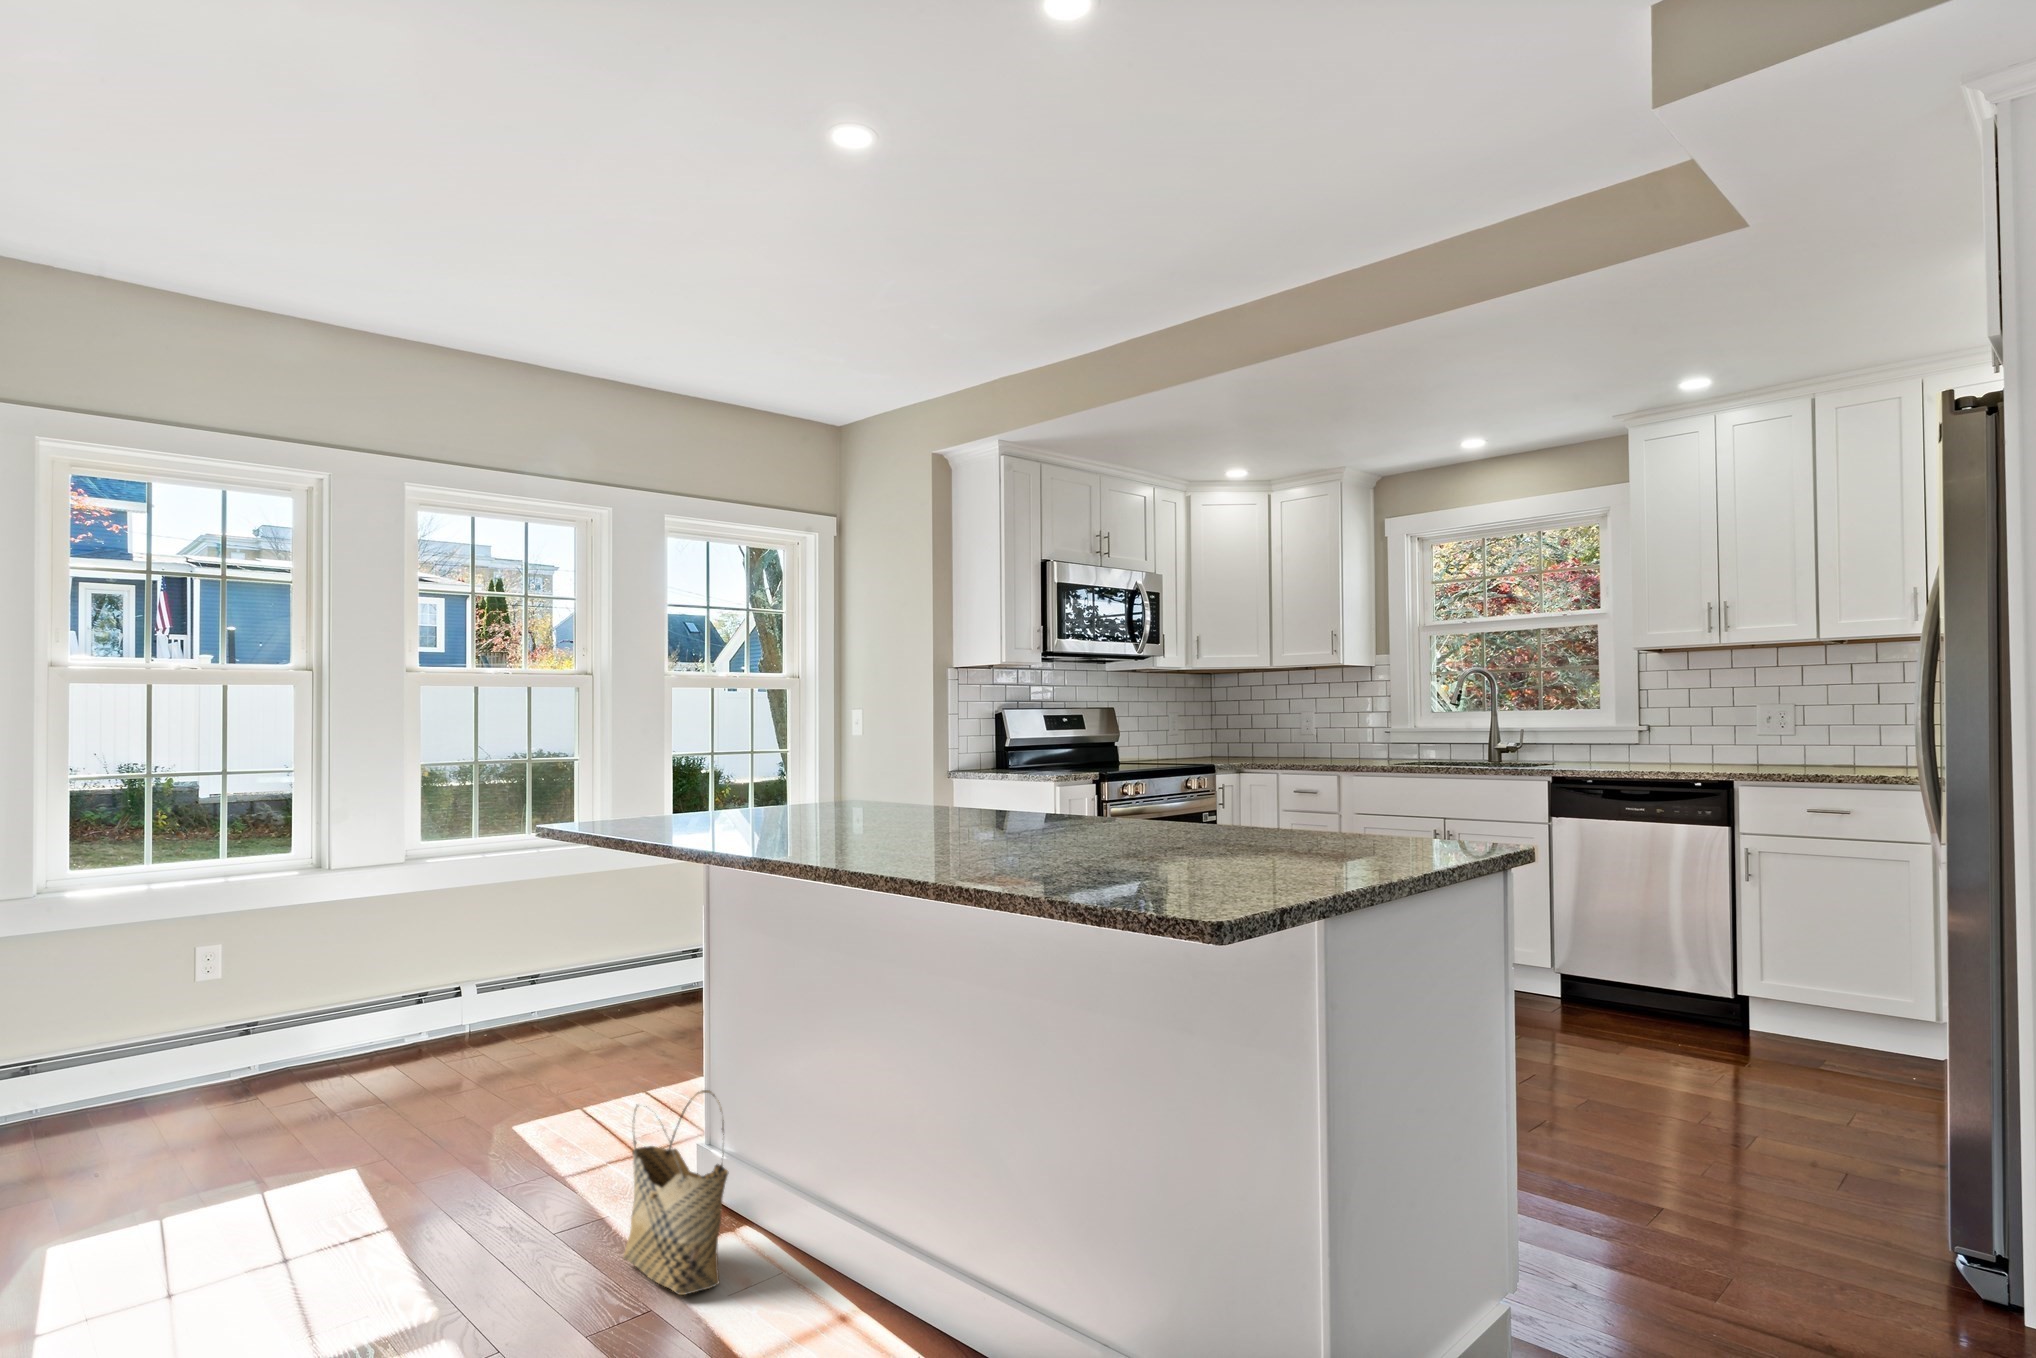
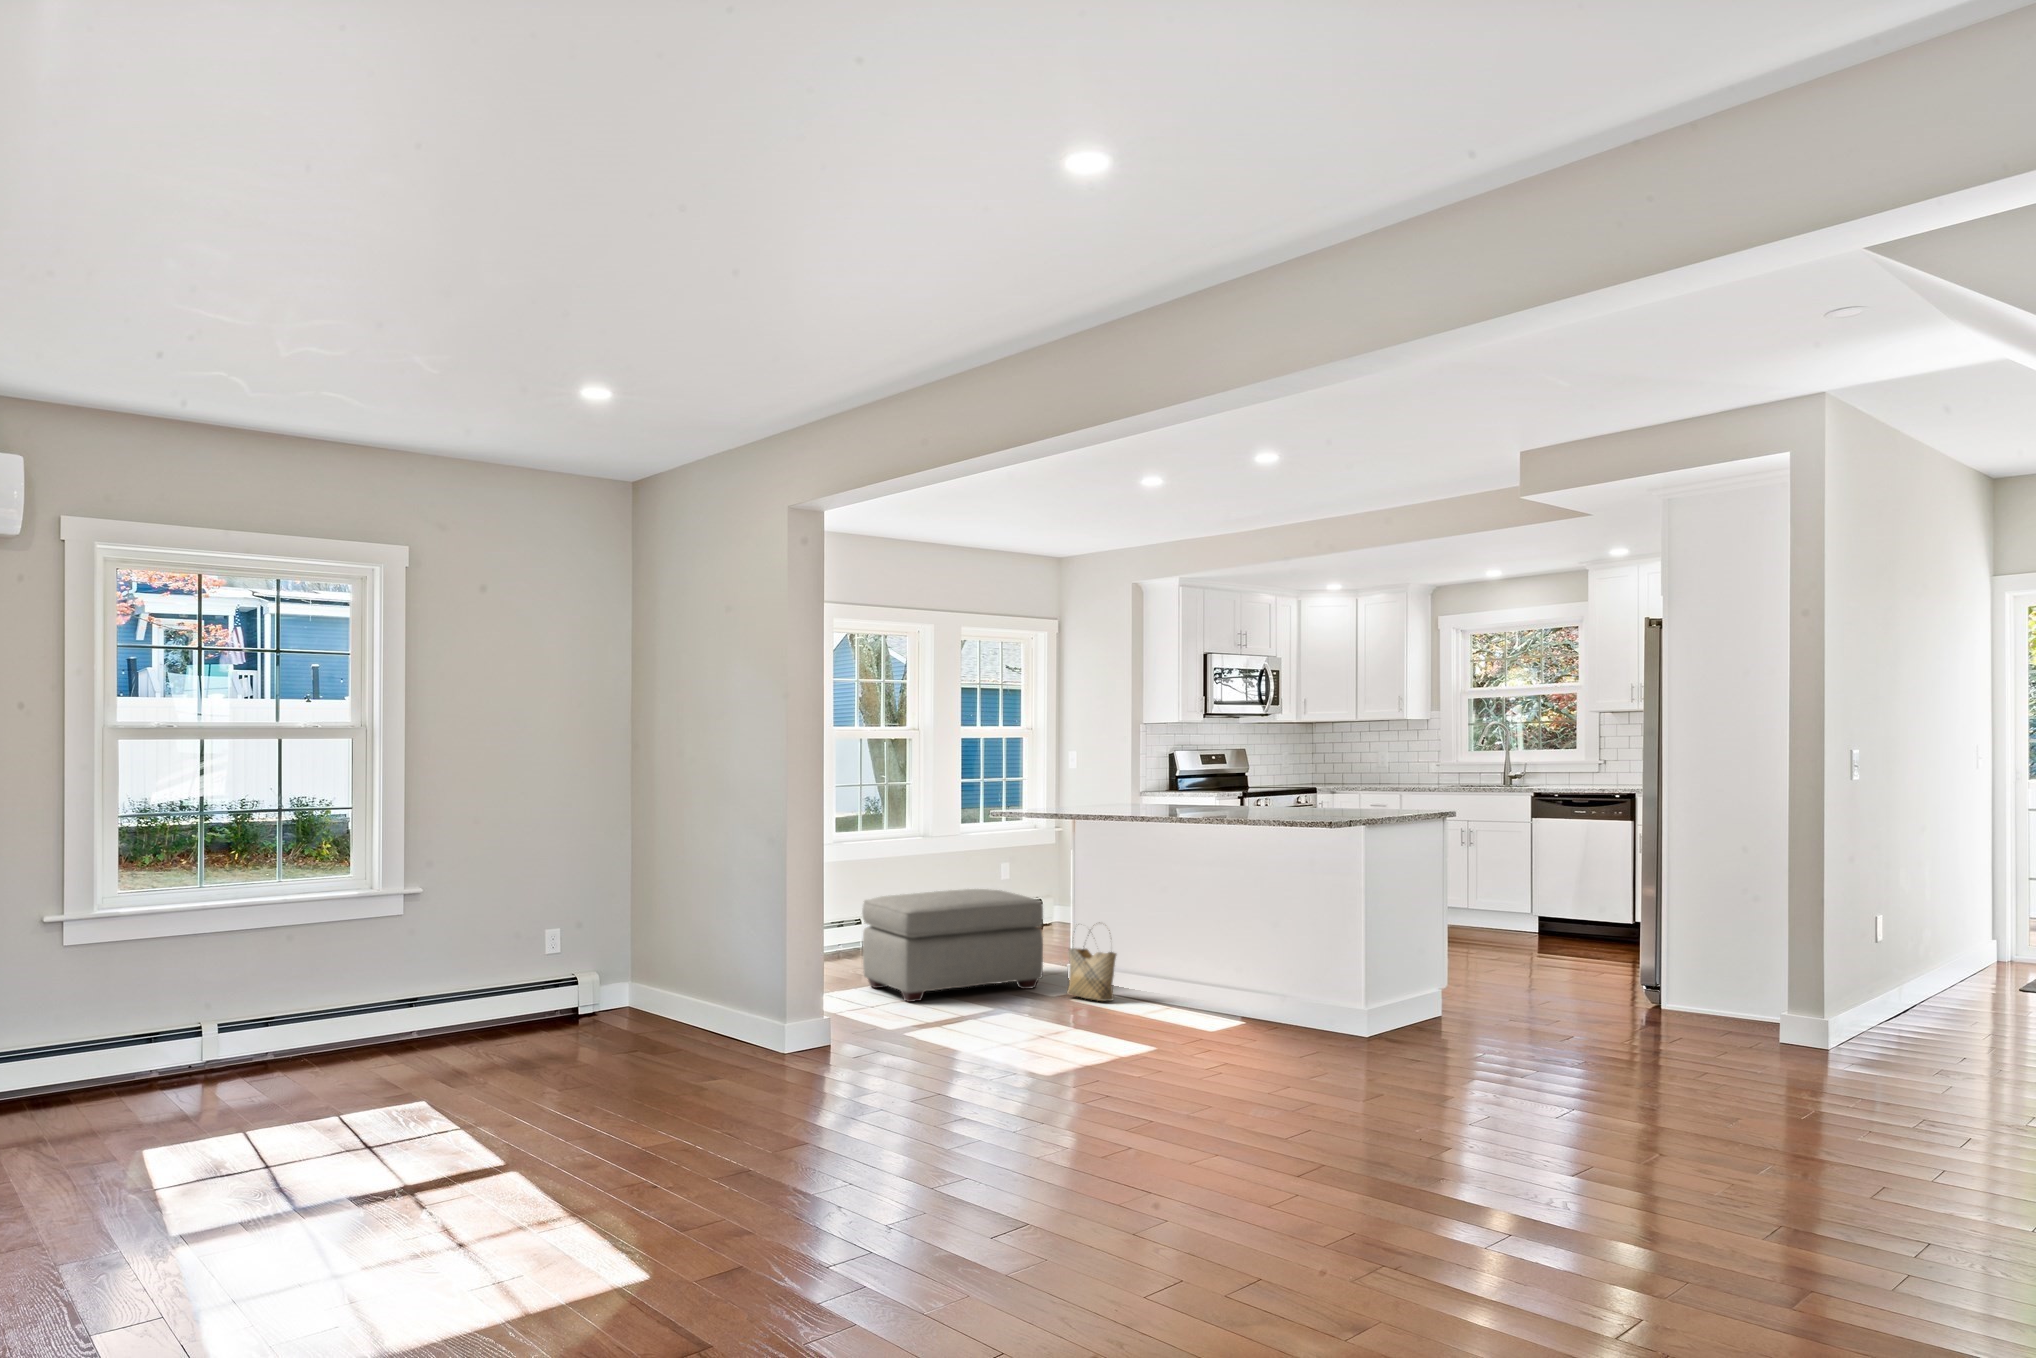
ottoman: none [207,980,615,1296] -> present [862,889,1043,1002]

